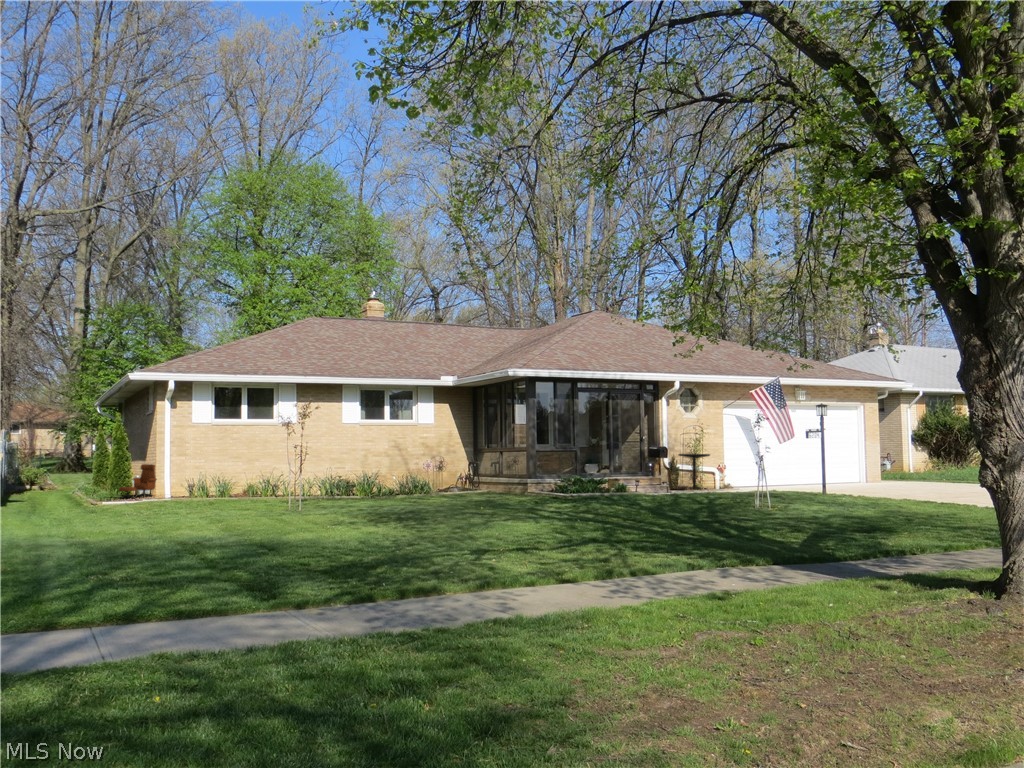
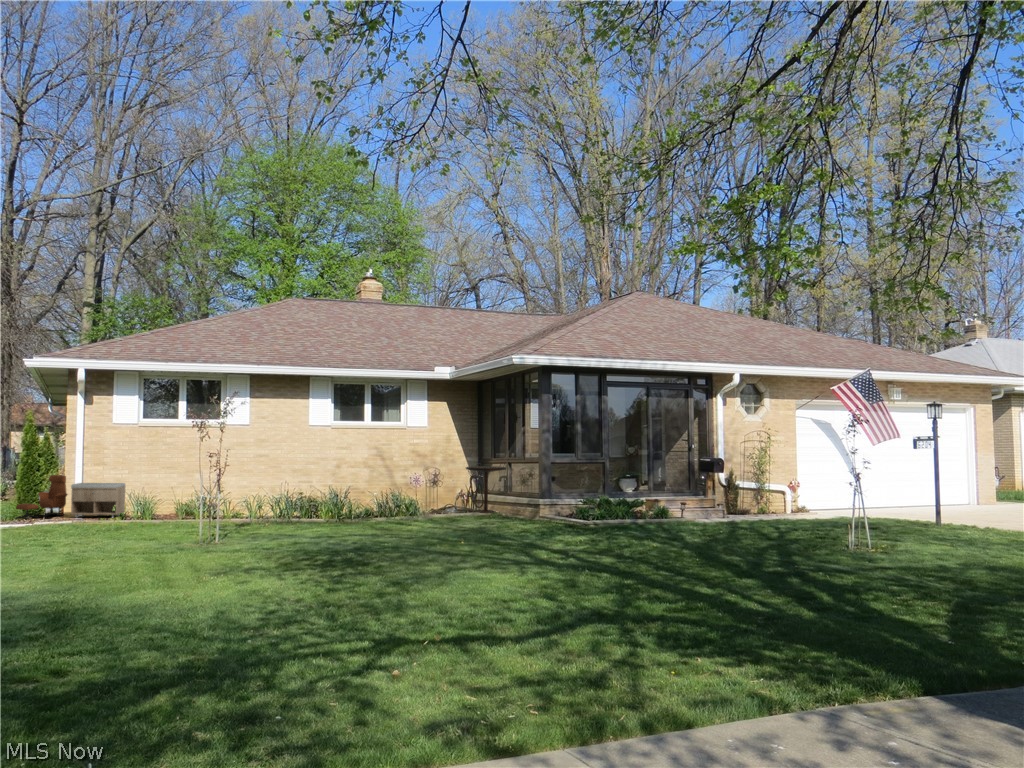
pedestal table: present [678,454,710,489] -> present [466,466,506,513]
storage bench: none [163,470,203,497] -> present [71,483,125,518]

